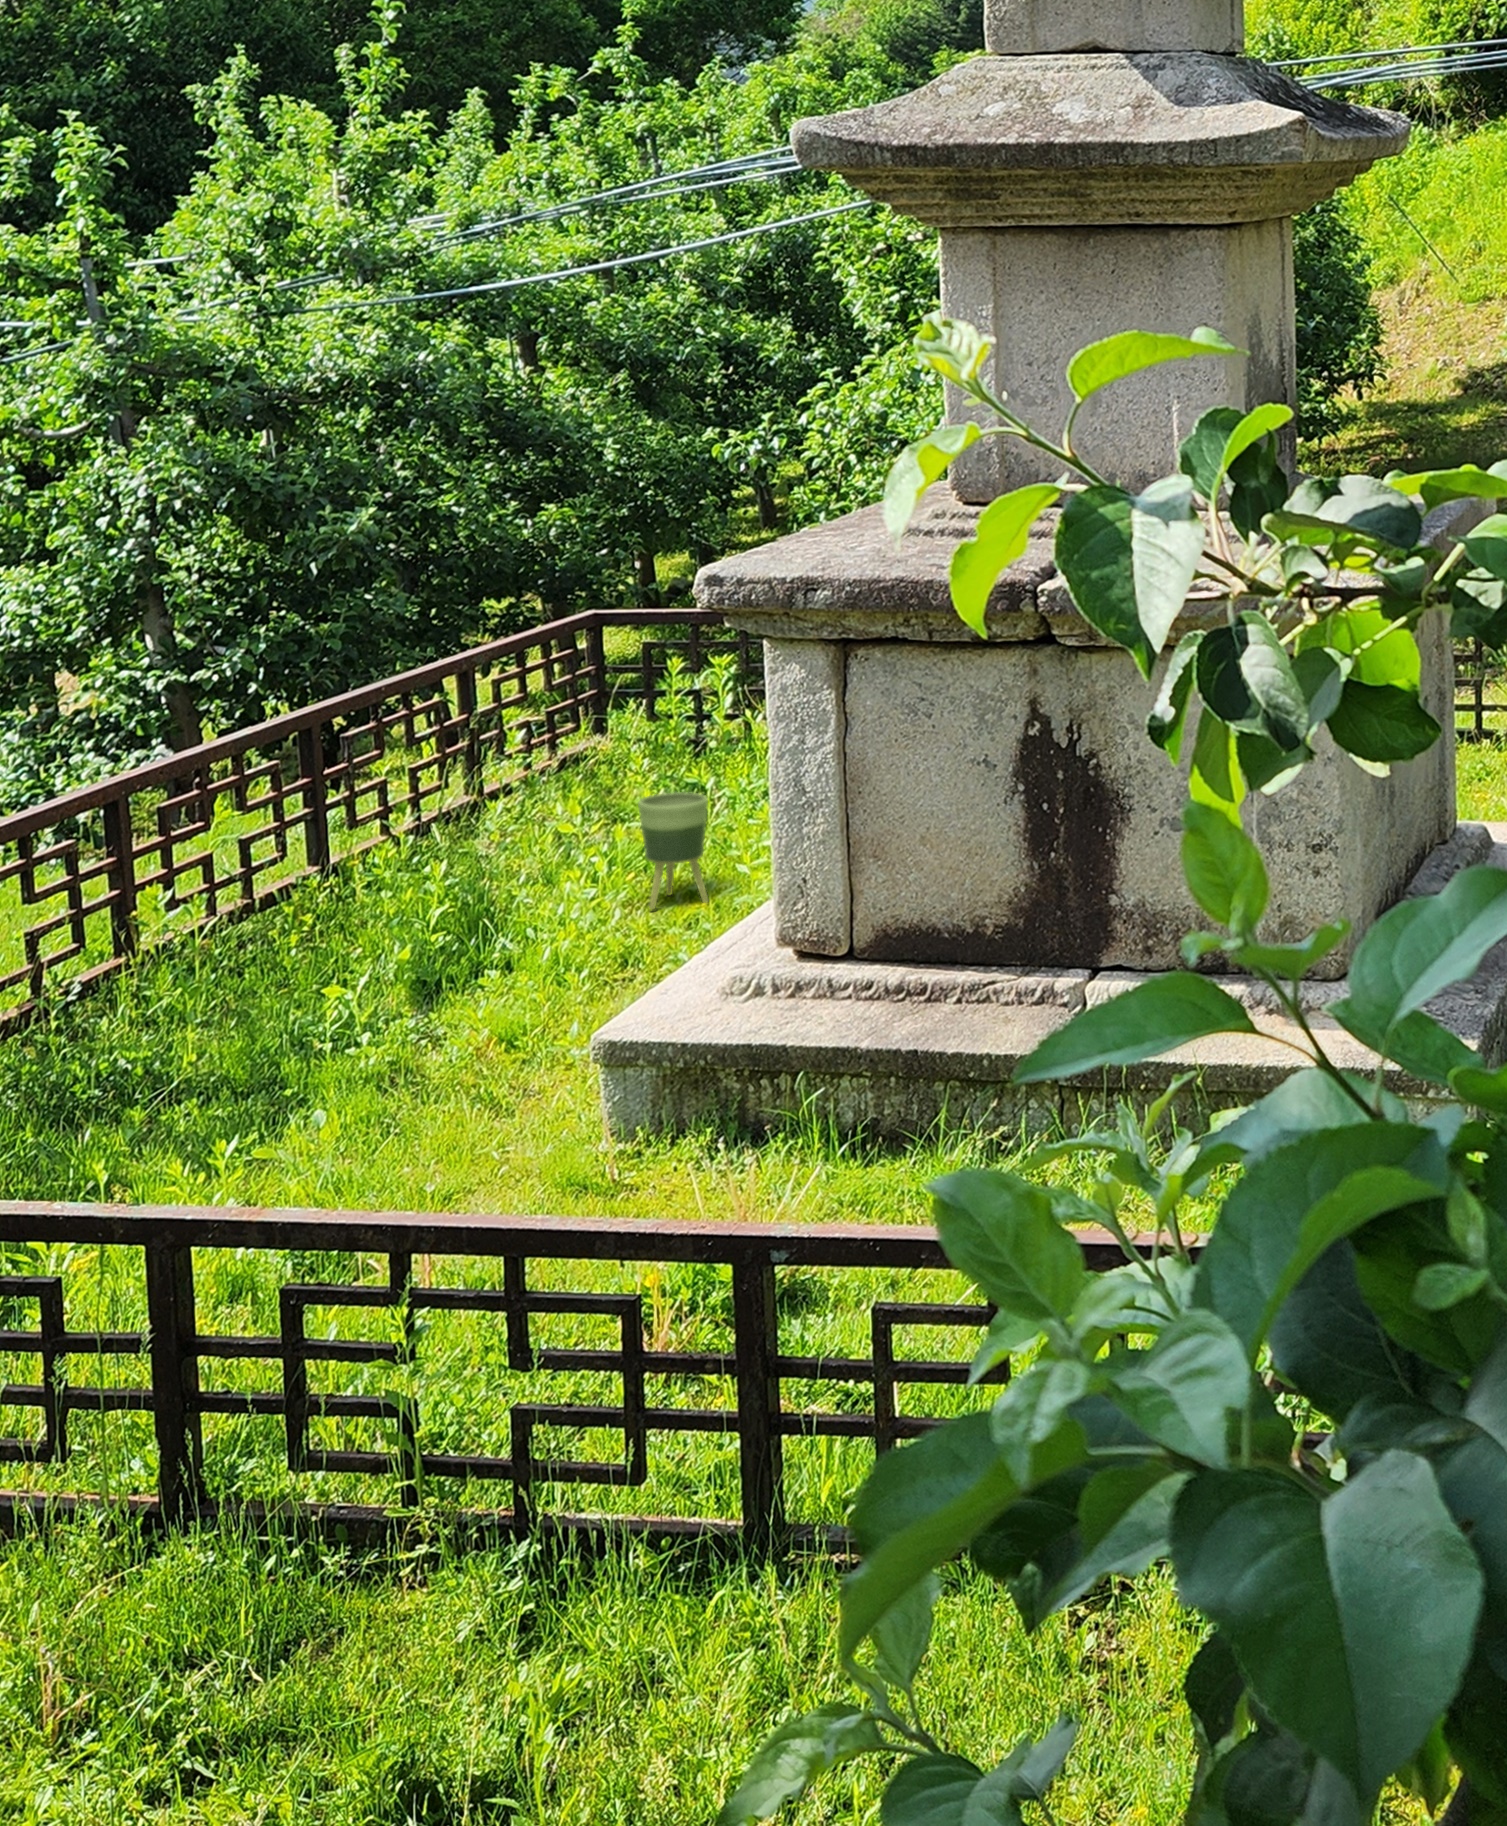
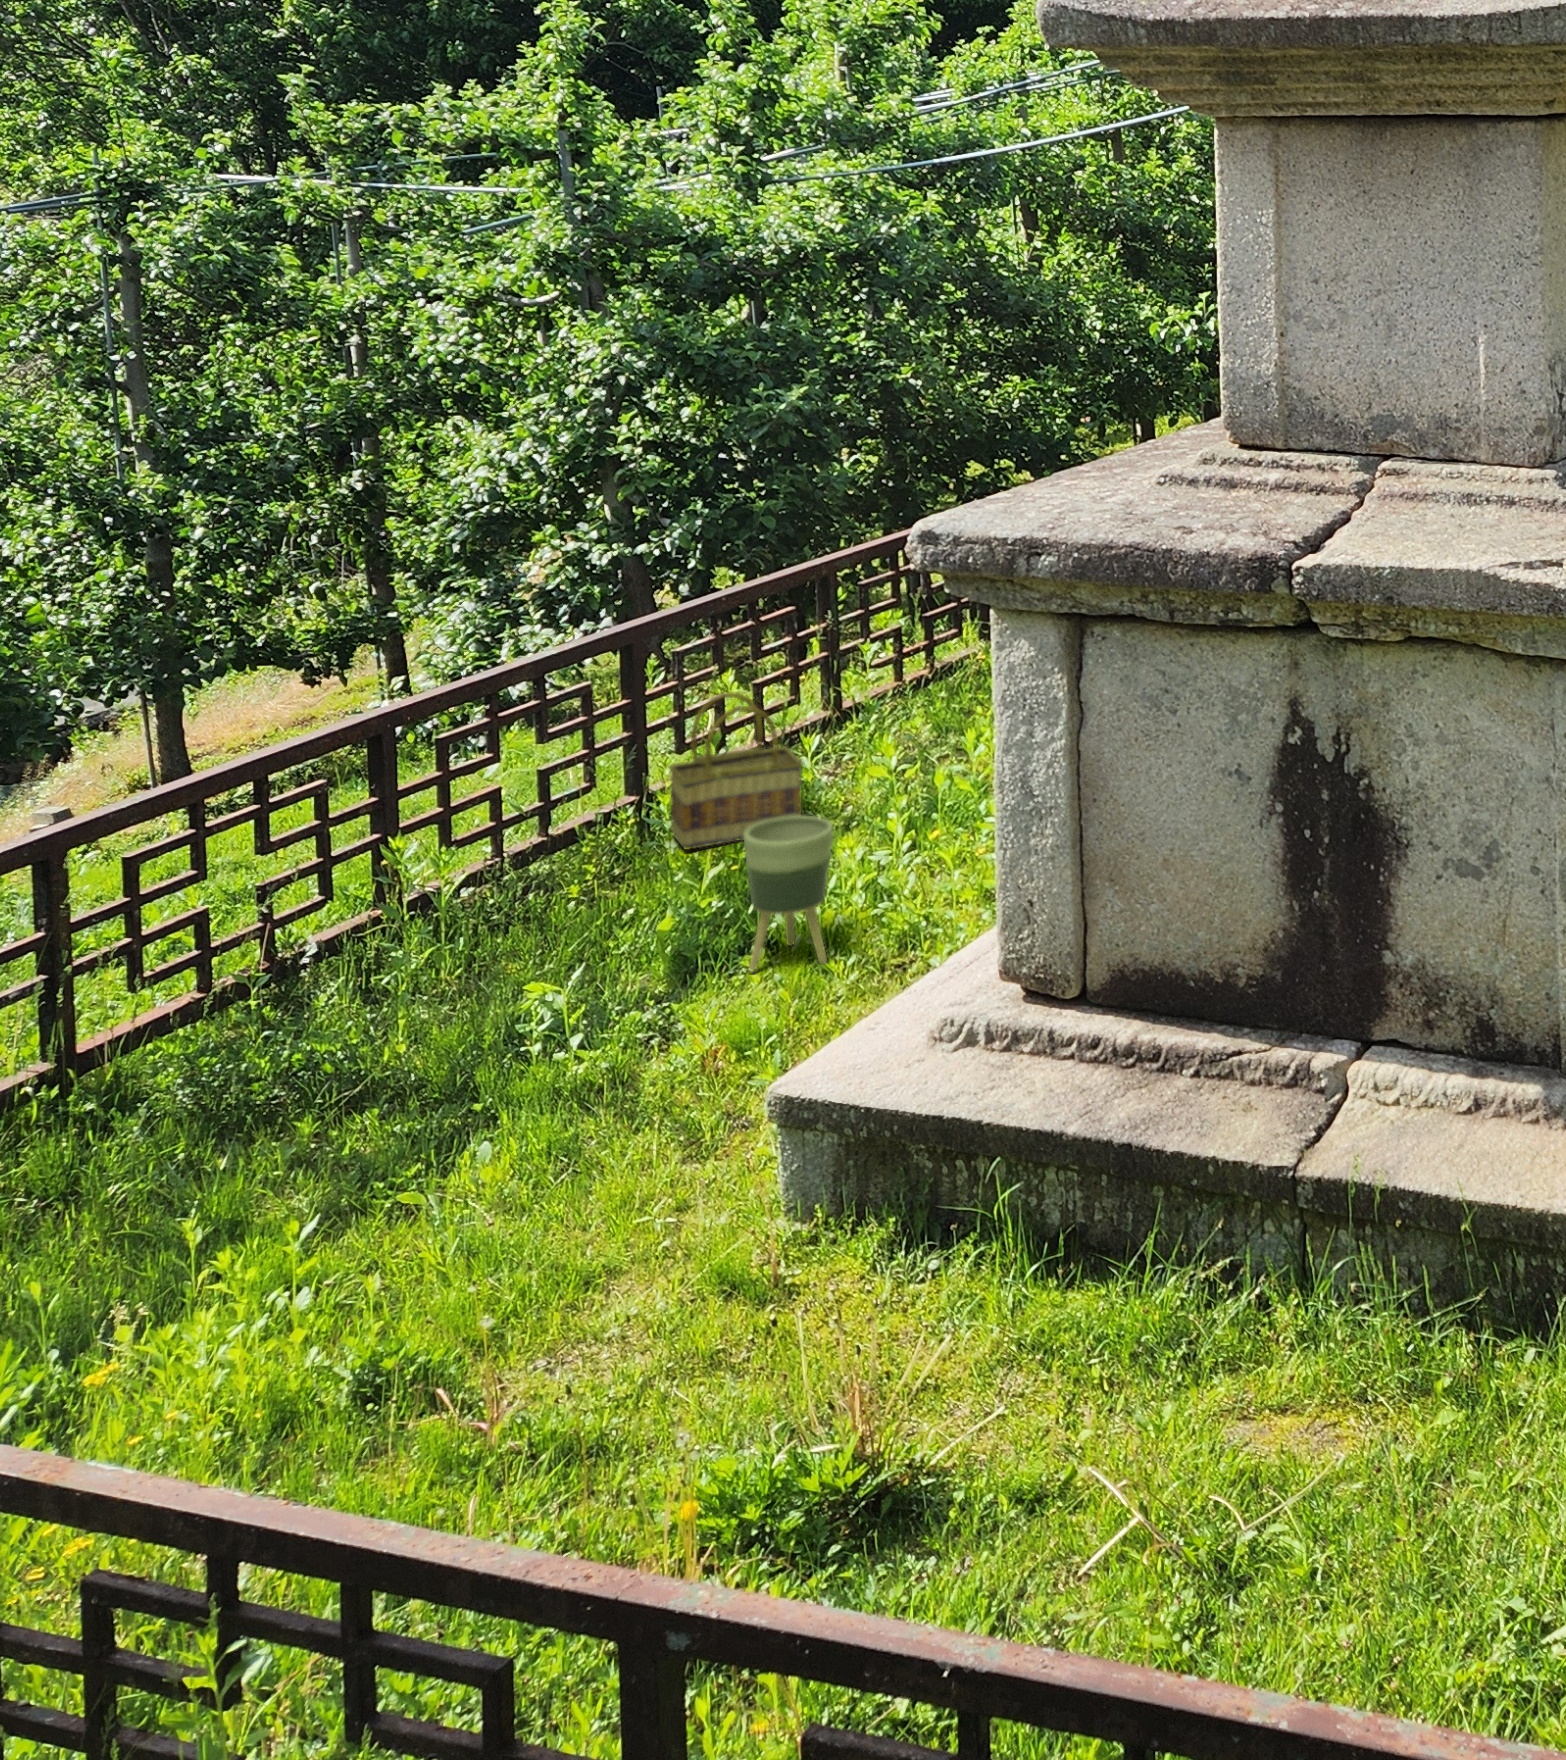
basket: none [500,724,615,850] -> present [669,693,803,849]

